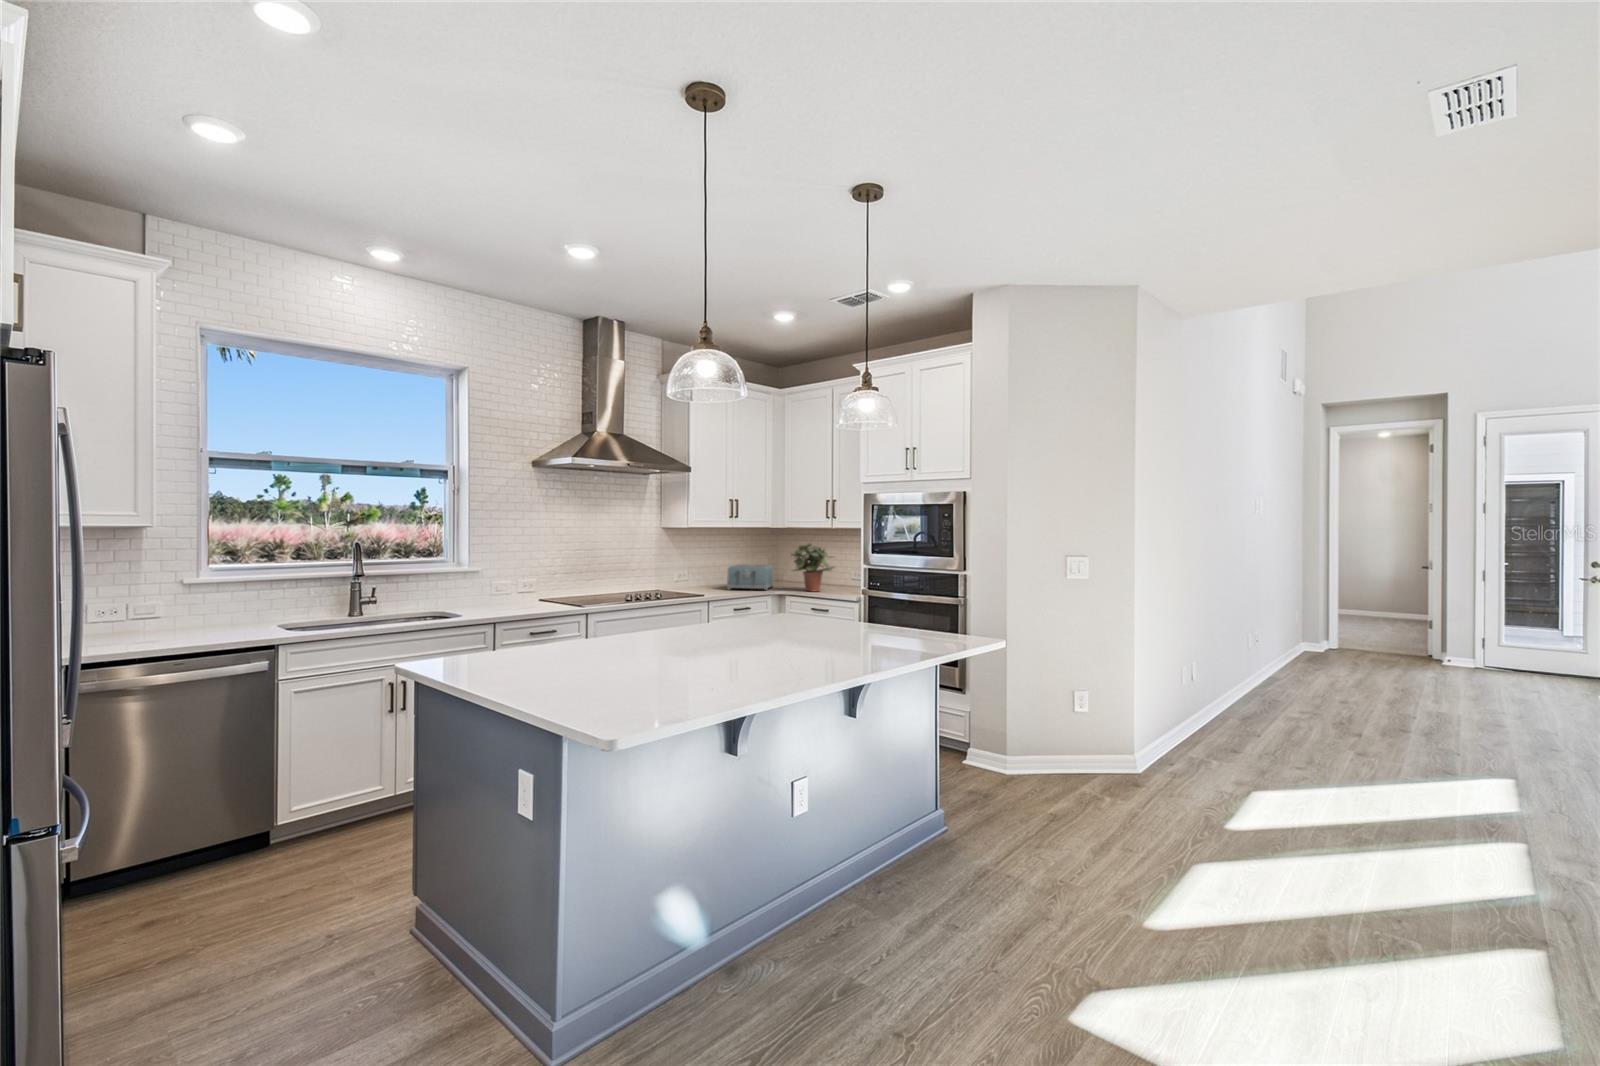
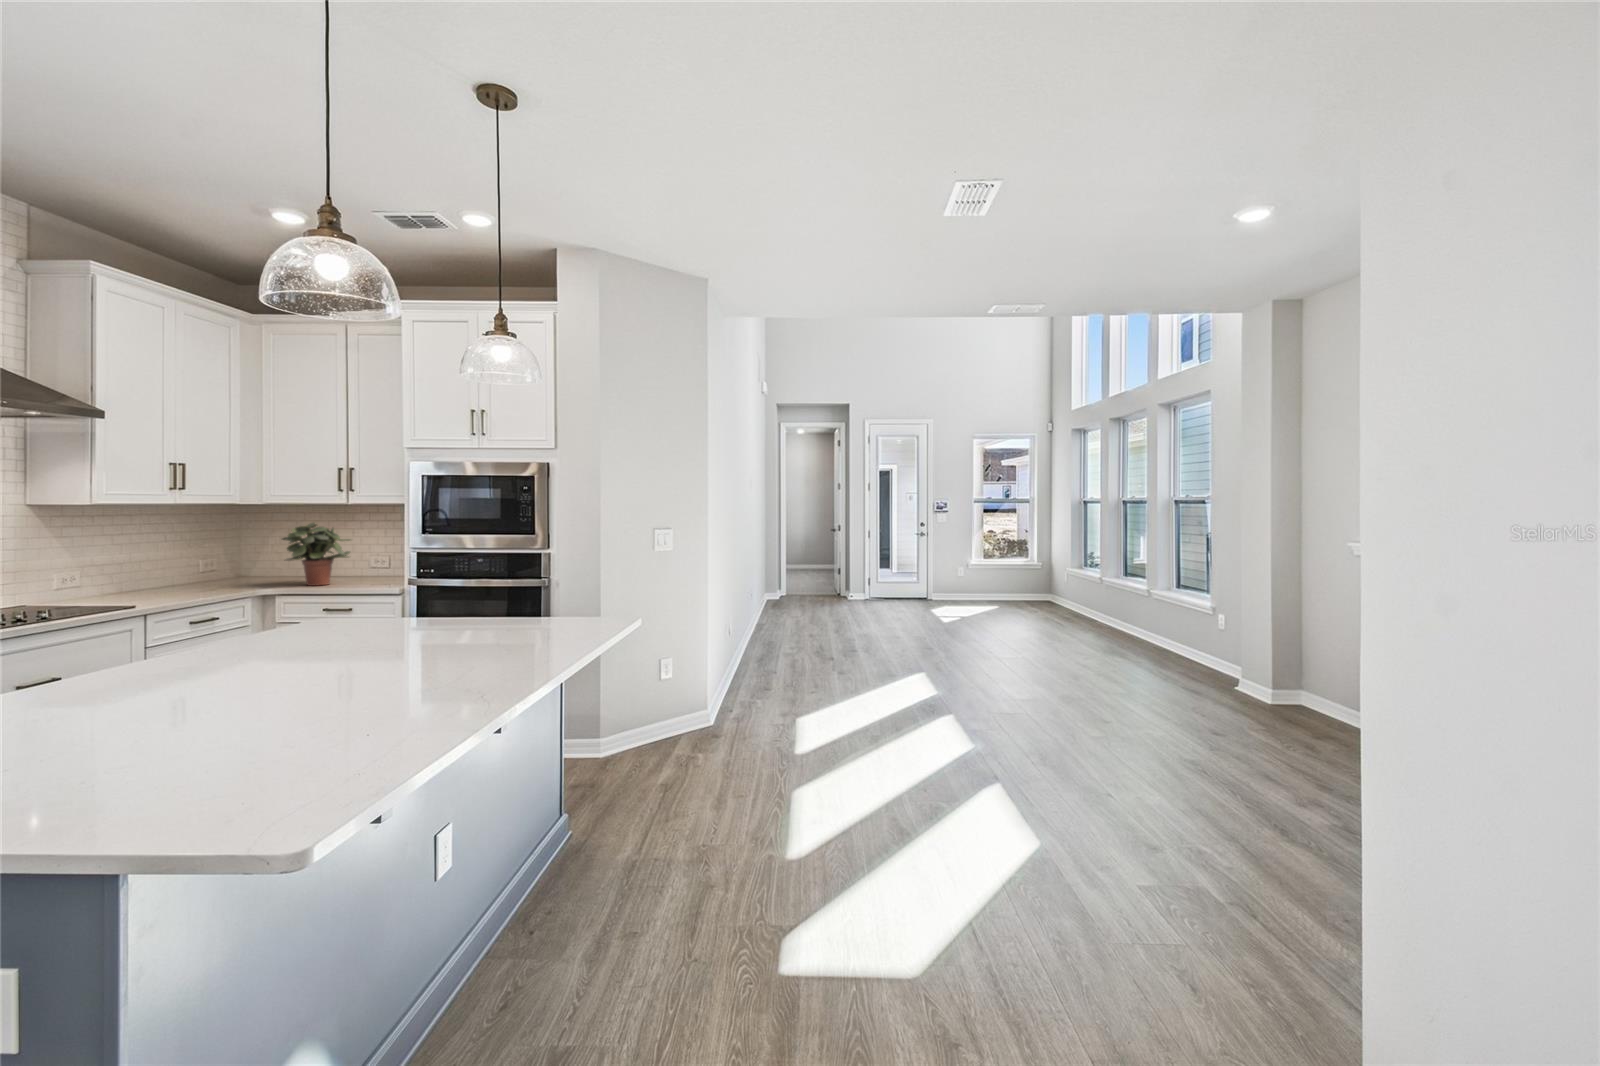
toaster: present [727,565,774,590] -> none [166,554,247,593]

